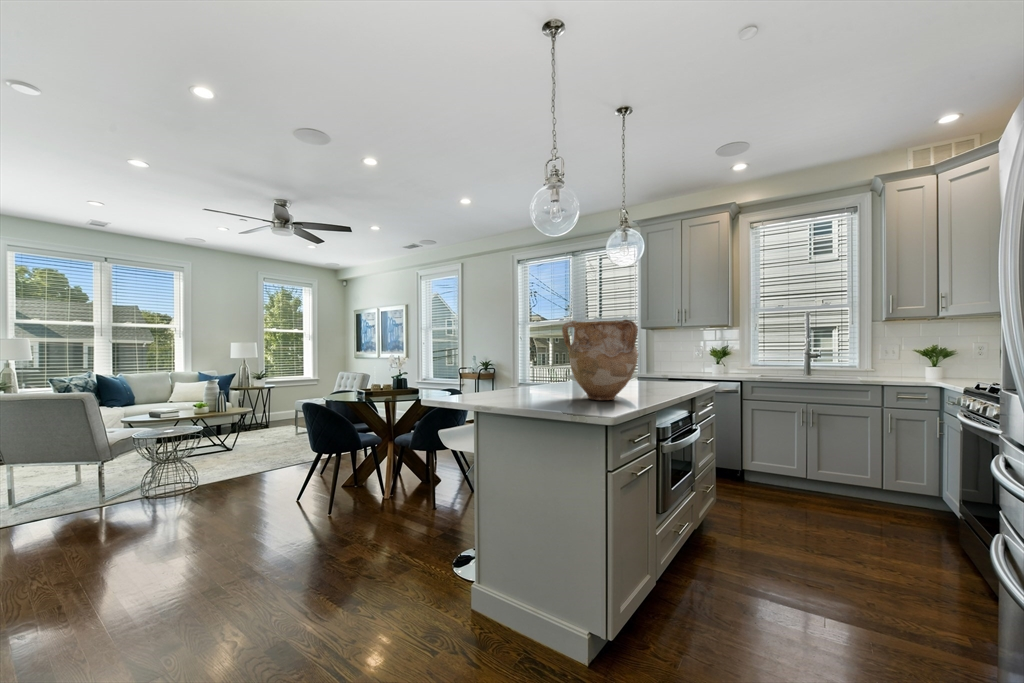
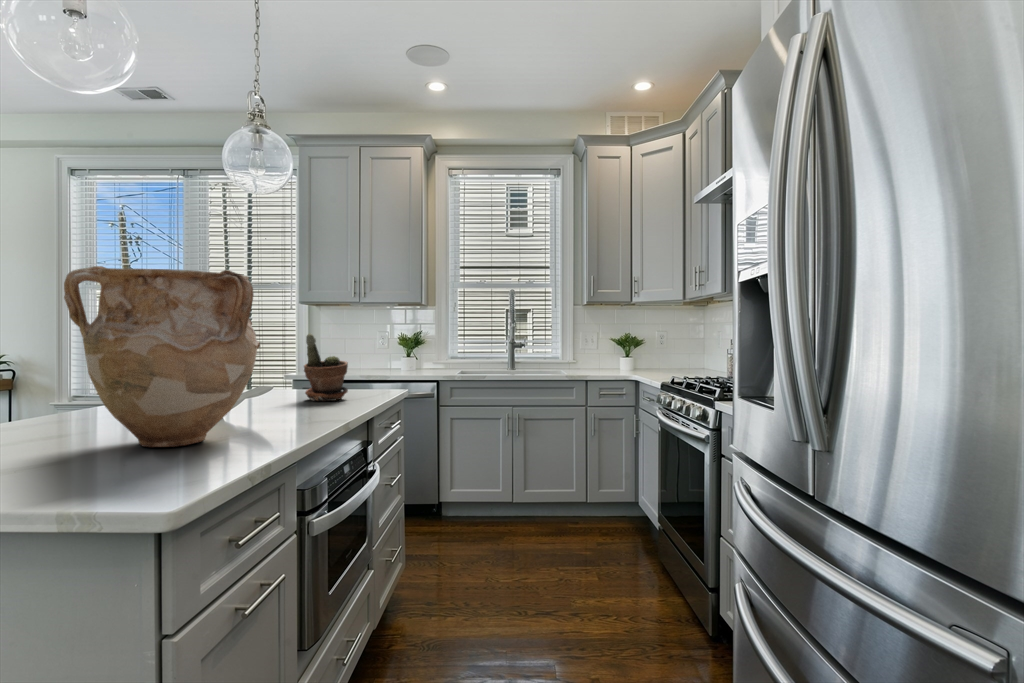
potted plant: none [653,348,679,387] -> present [304,333,348,401]

